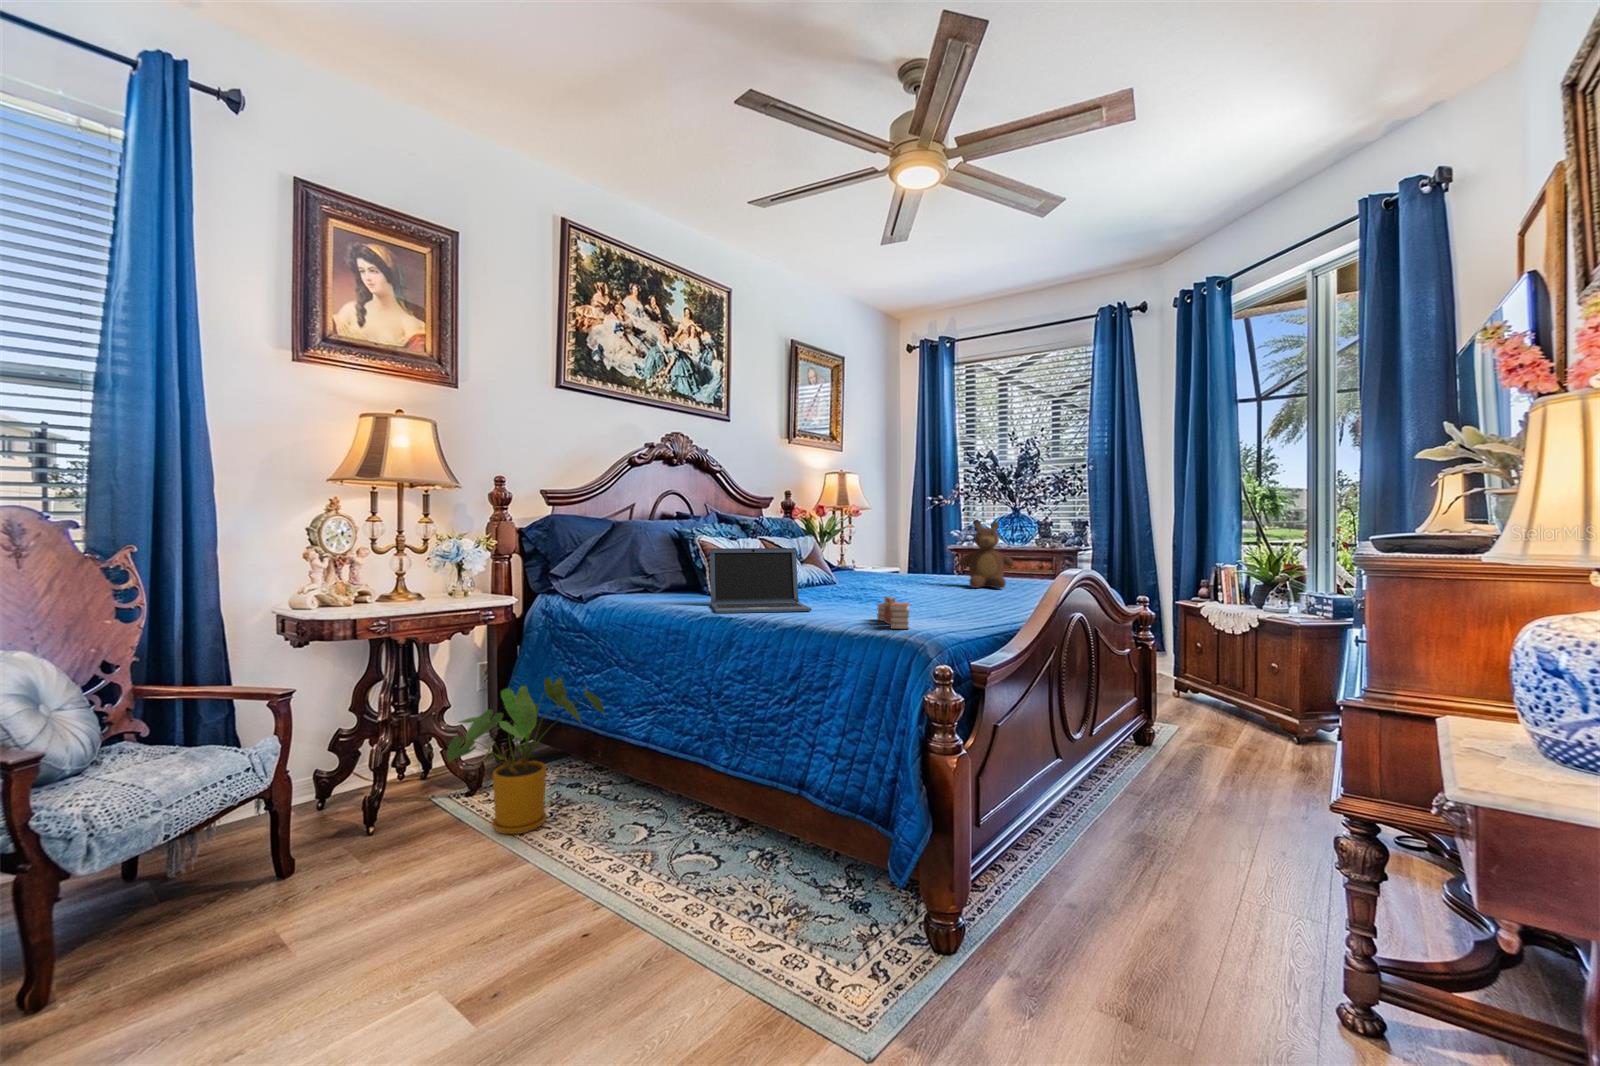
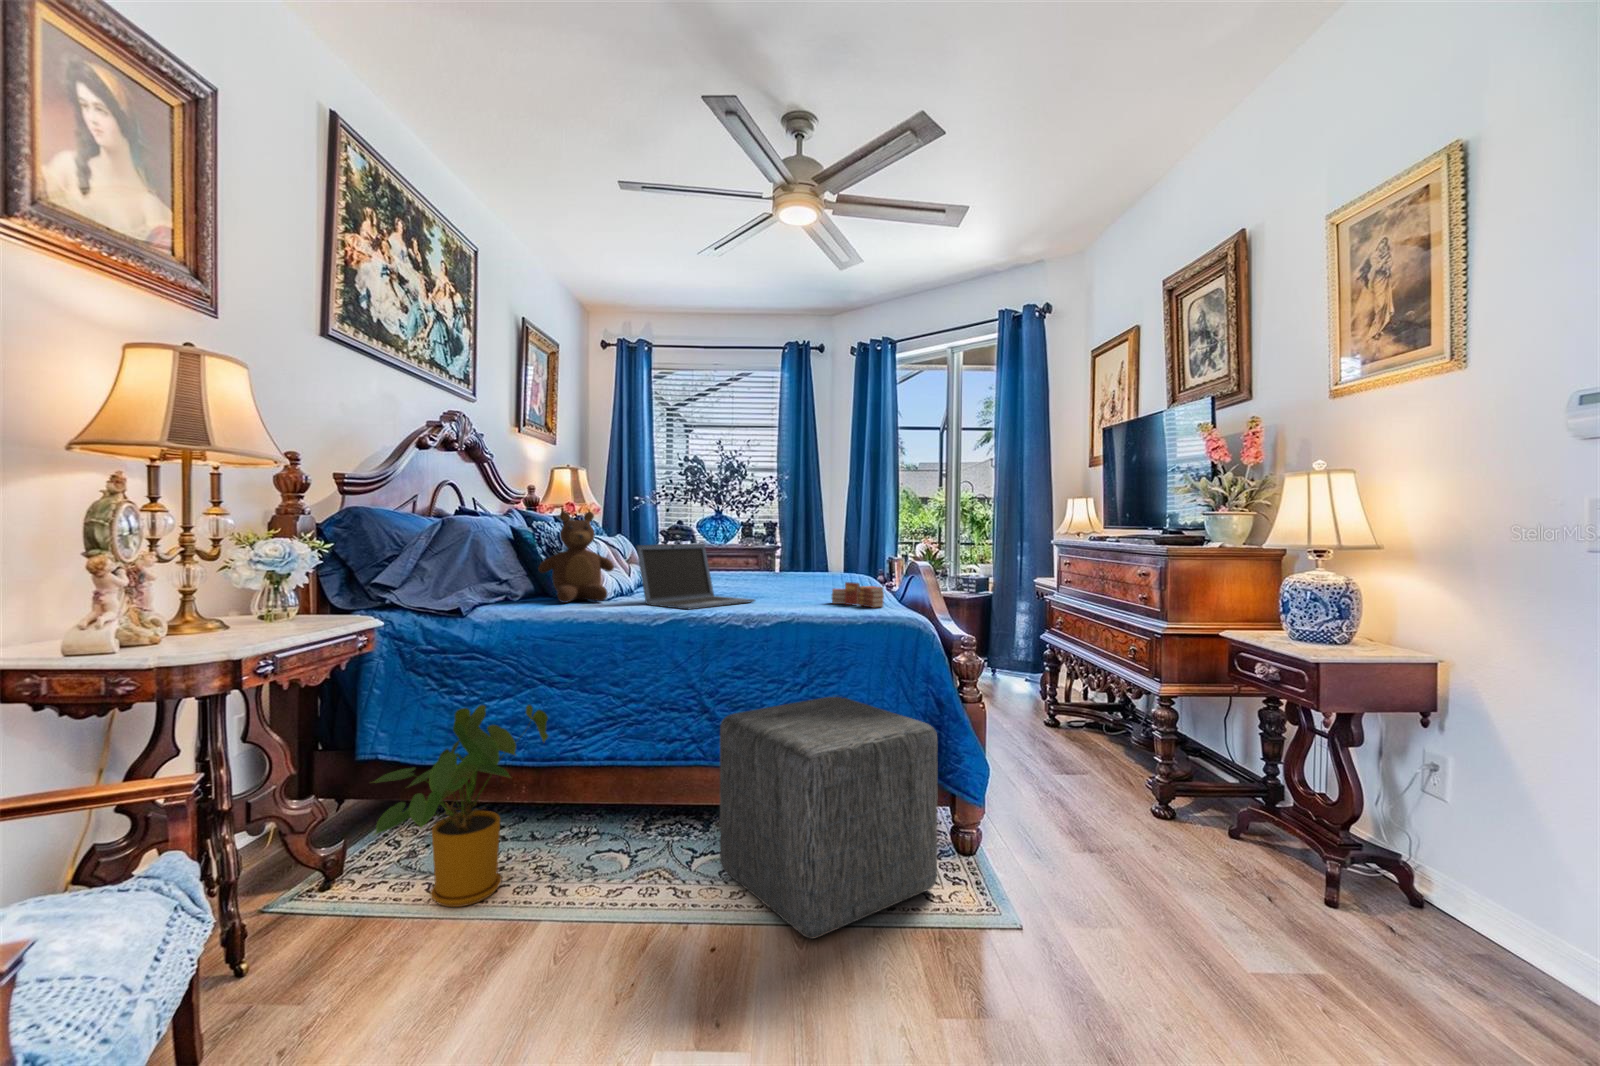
teddy bear: present [959,522,1014,588] -> present [538,512,614,603]
ottoman: none [626,721,831,977] -> present [720,697,937,939]

